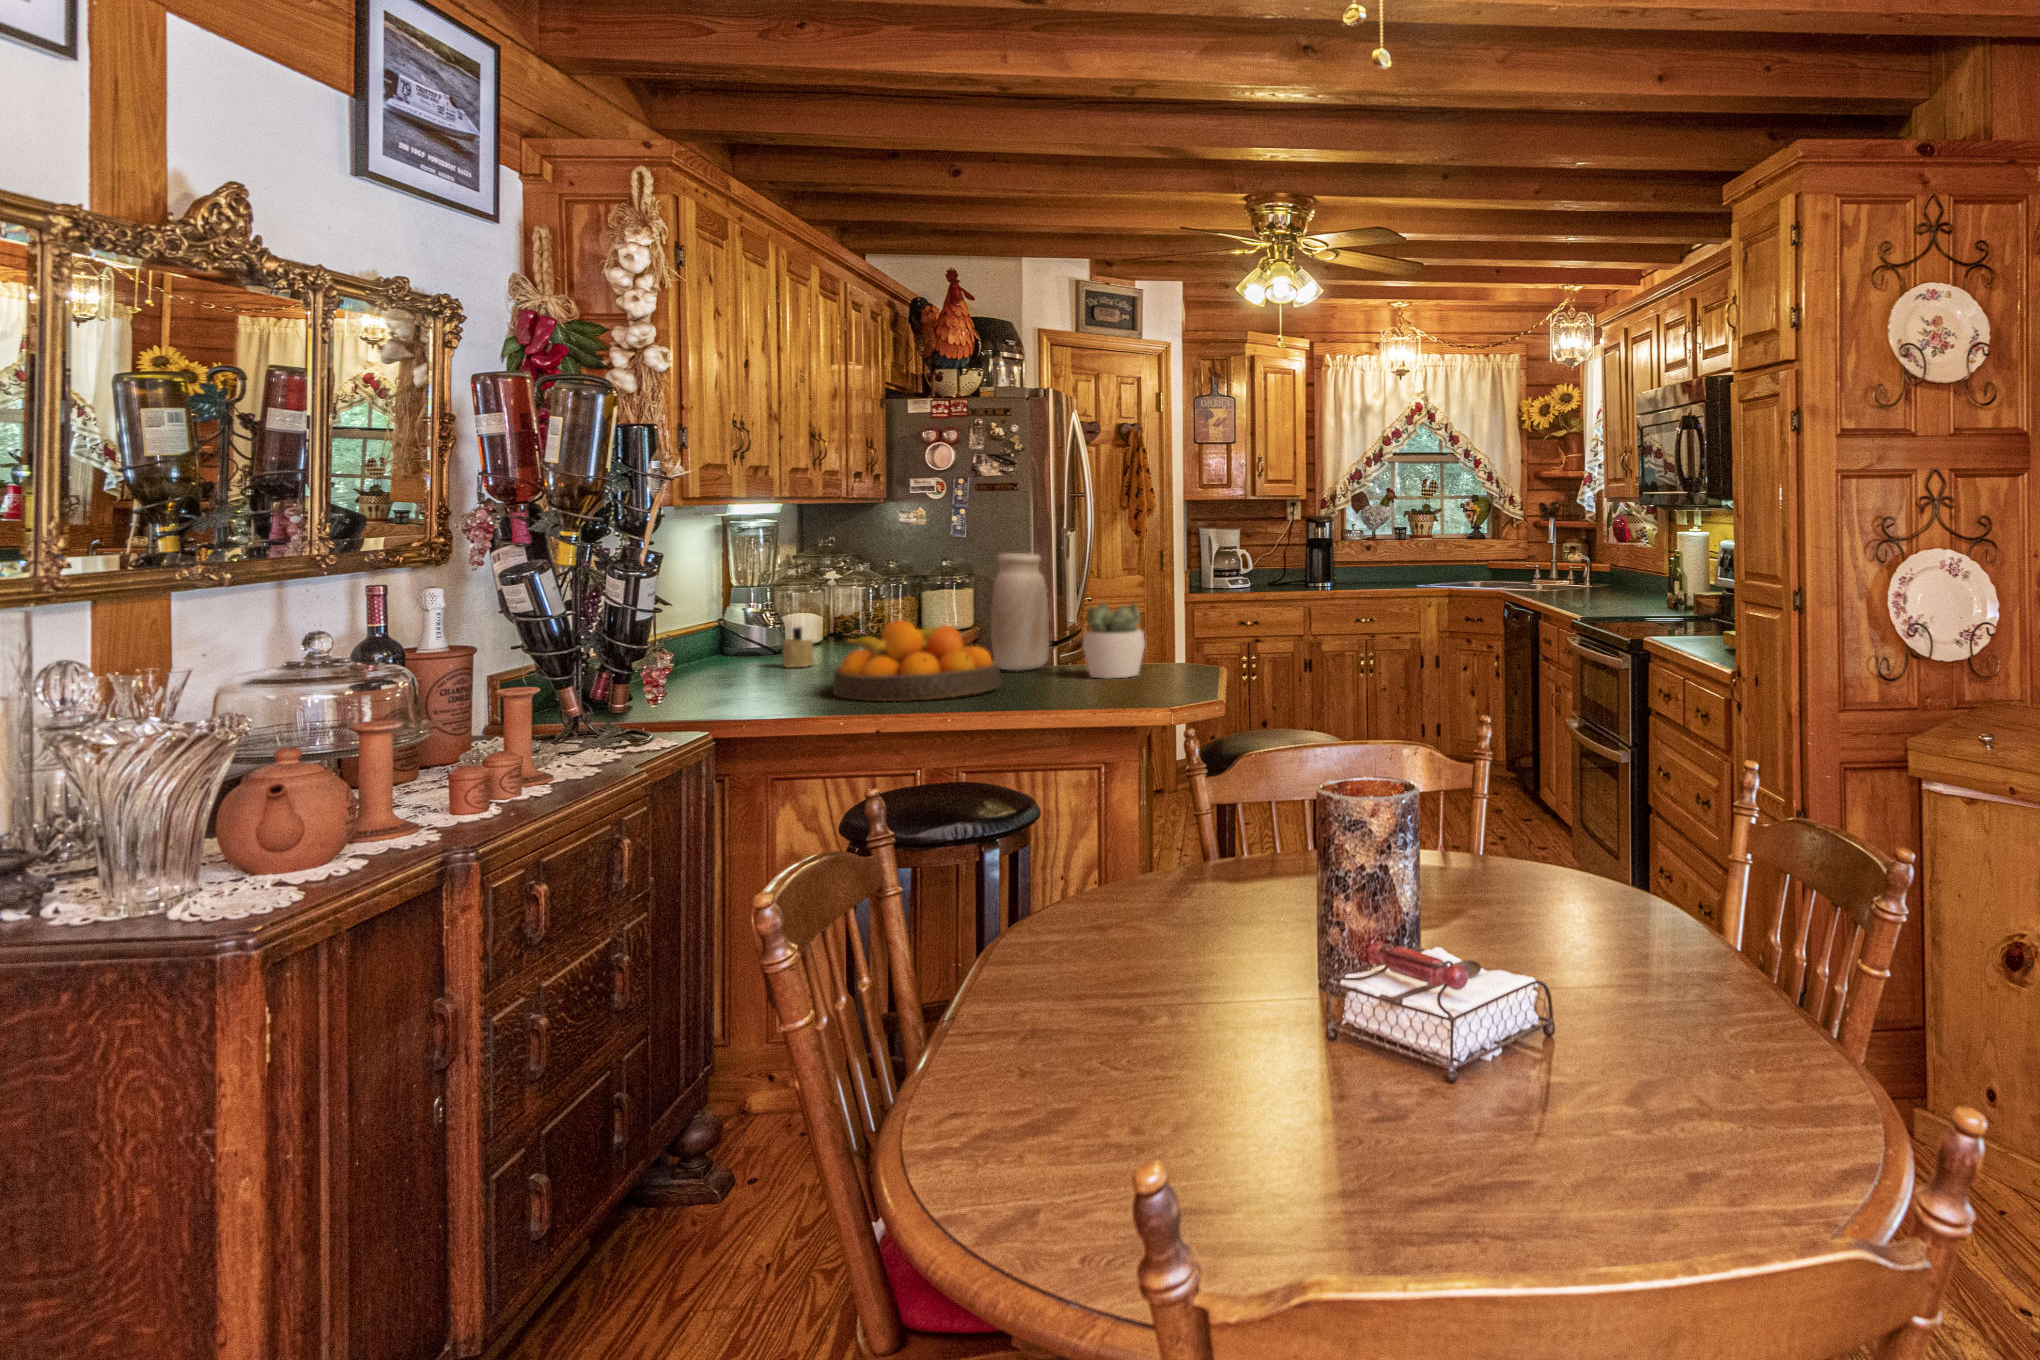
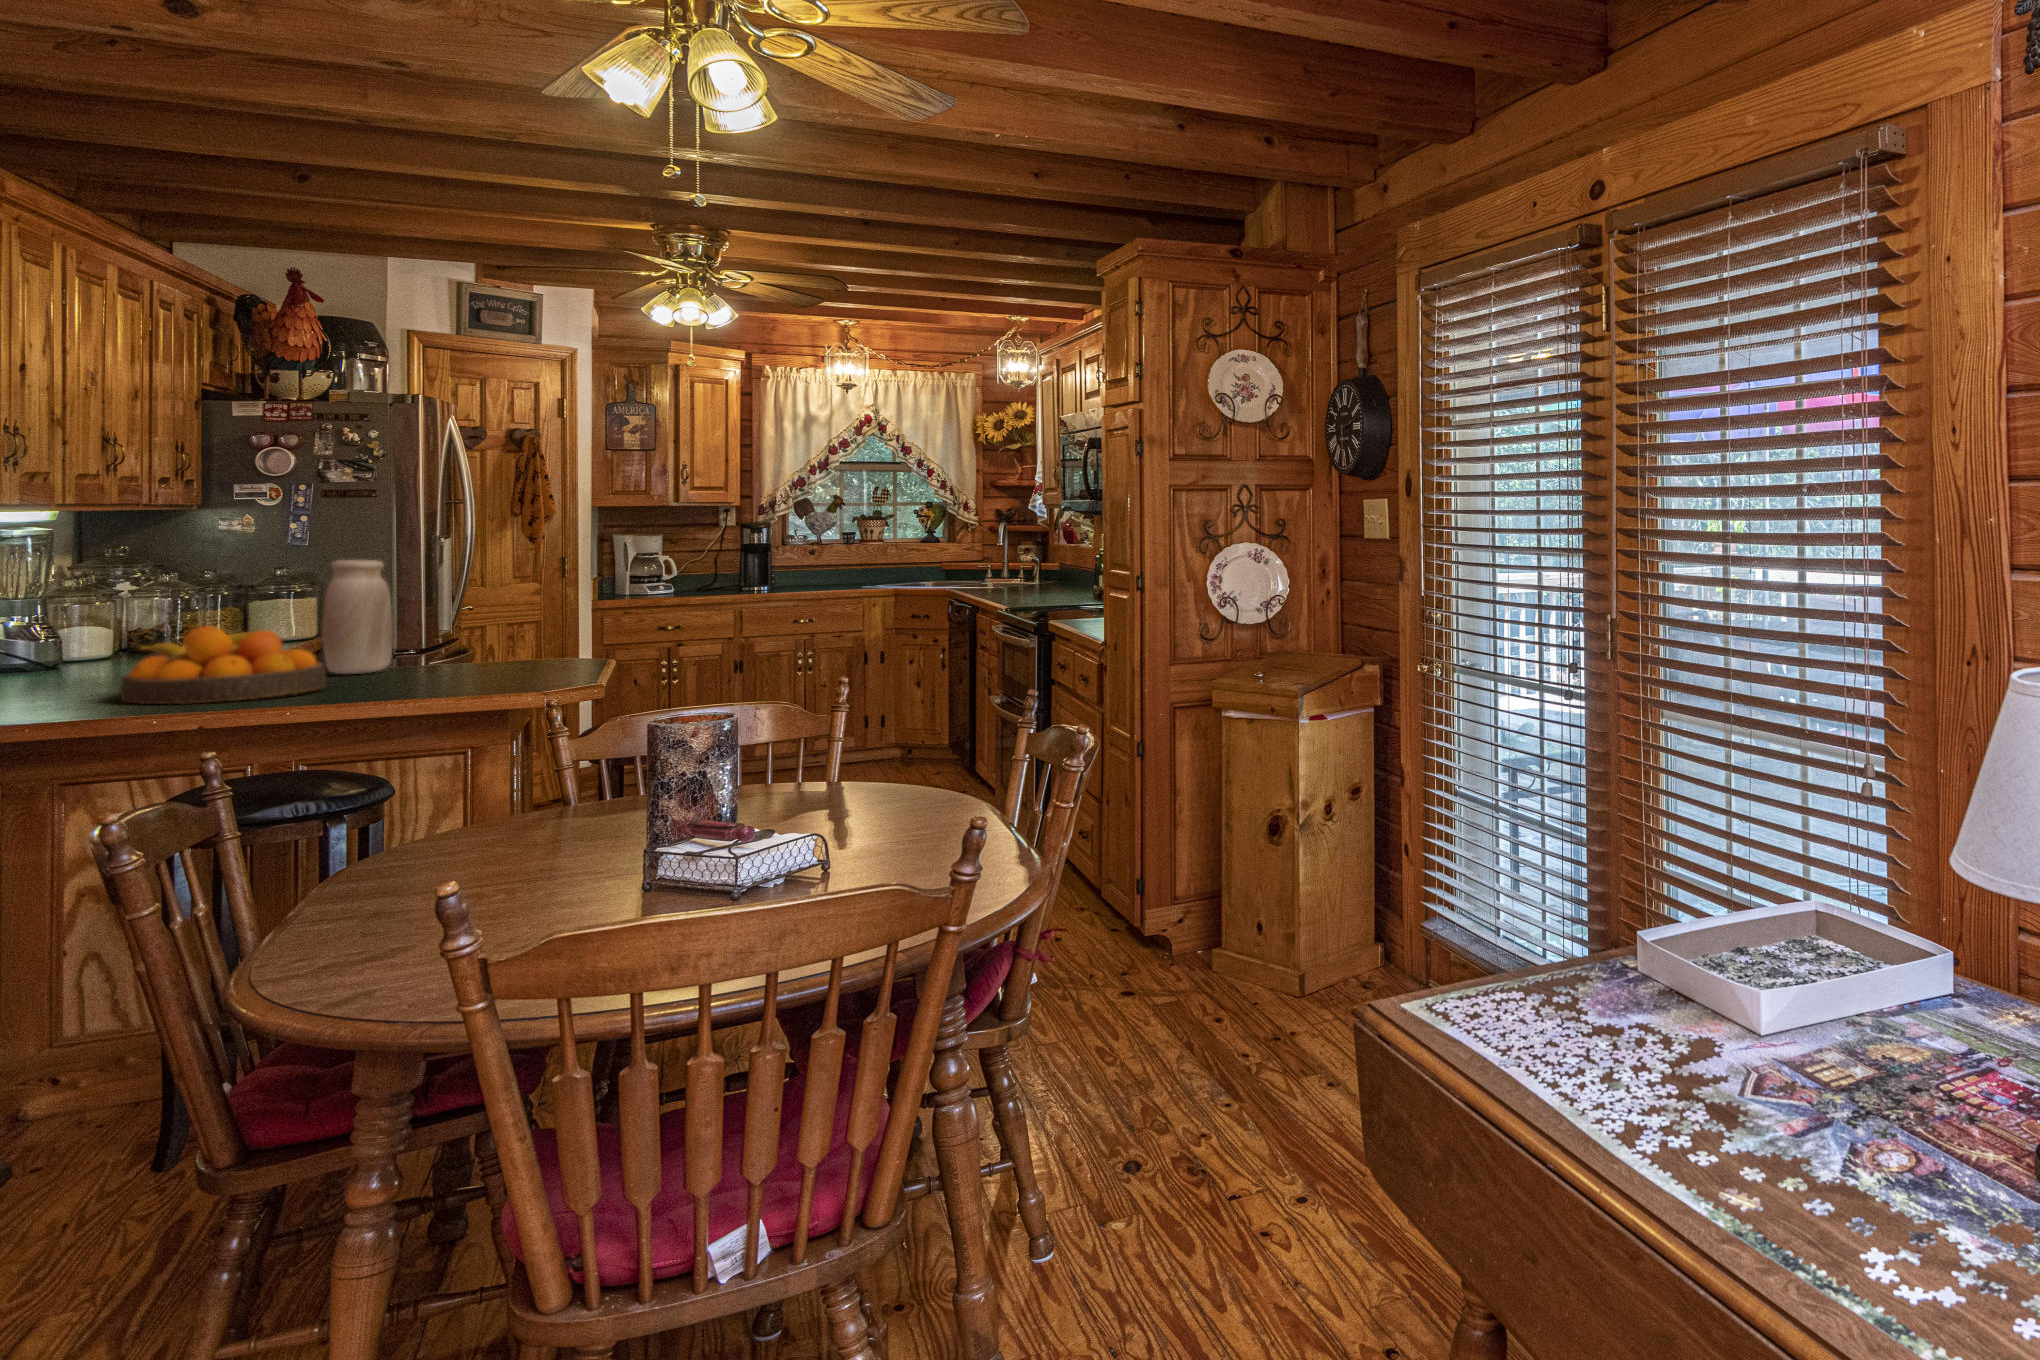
succulent plant: present [1083,604,1145,679] -> none [428,605,500,677]
candle: present [783,627,815,667] -> none [58,639,102,680]

